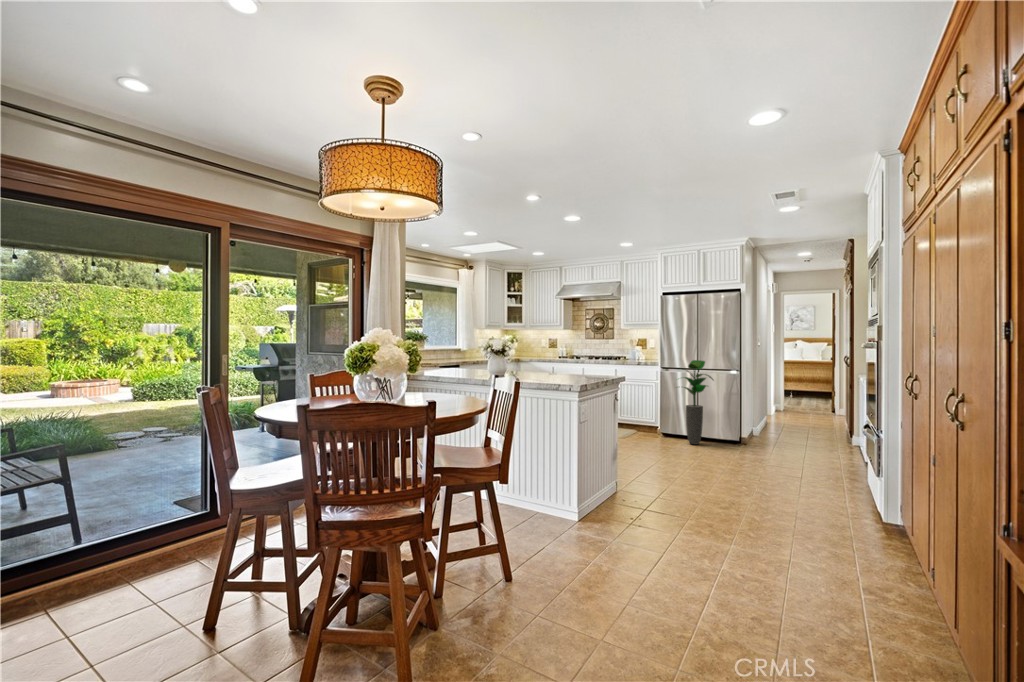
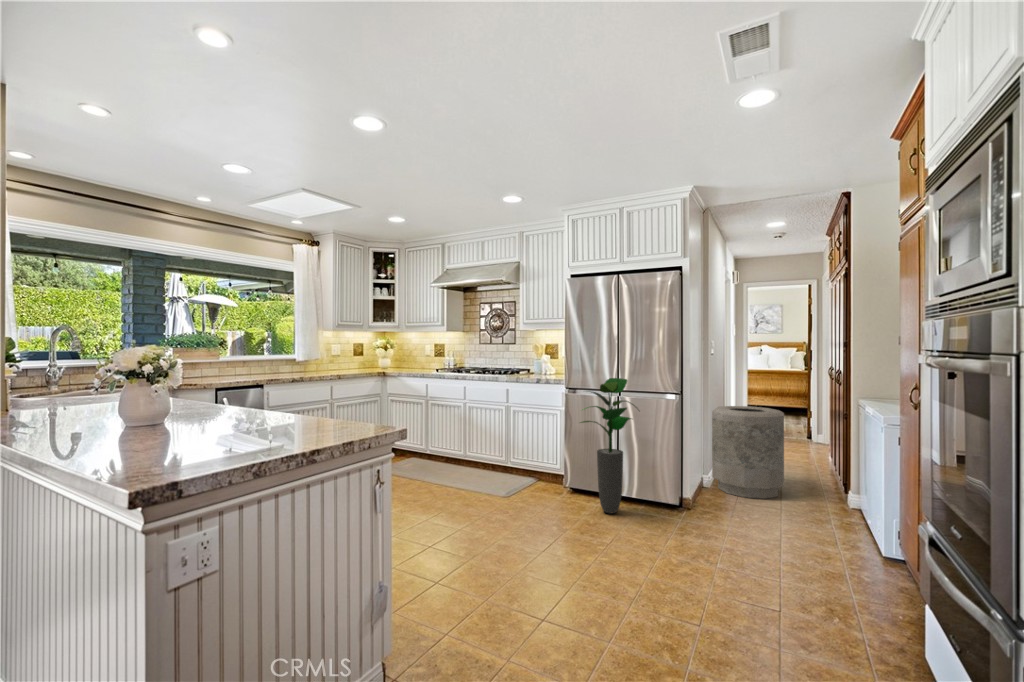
trash can: none [759,381,809,440] -> present [712,406,784,499]

